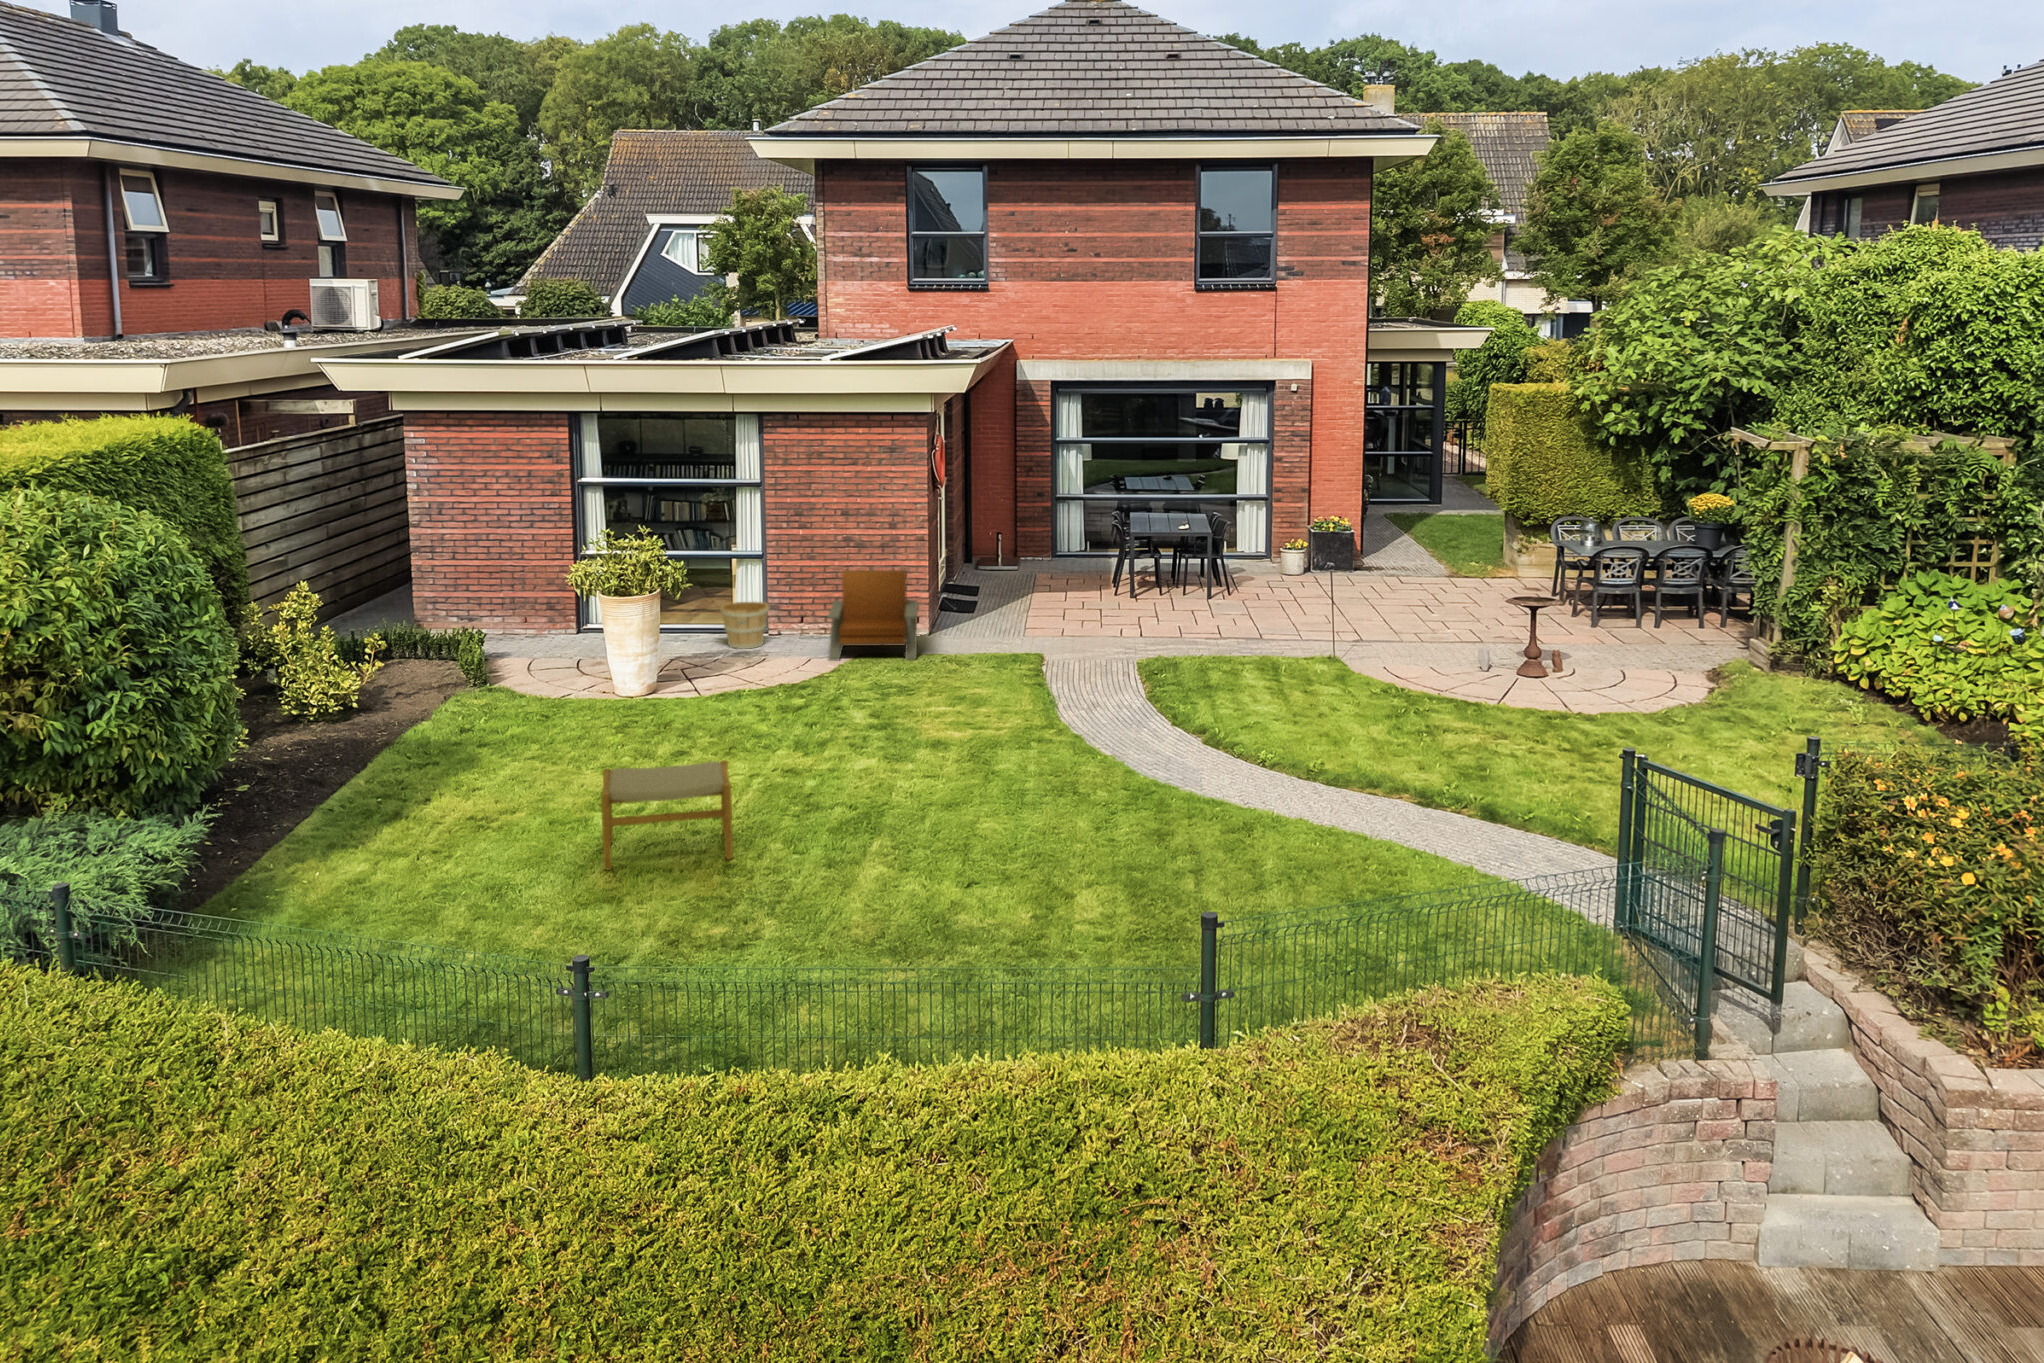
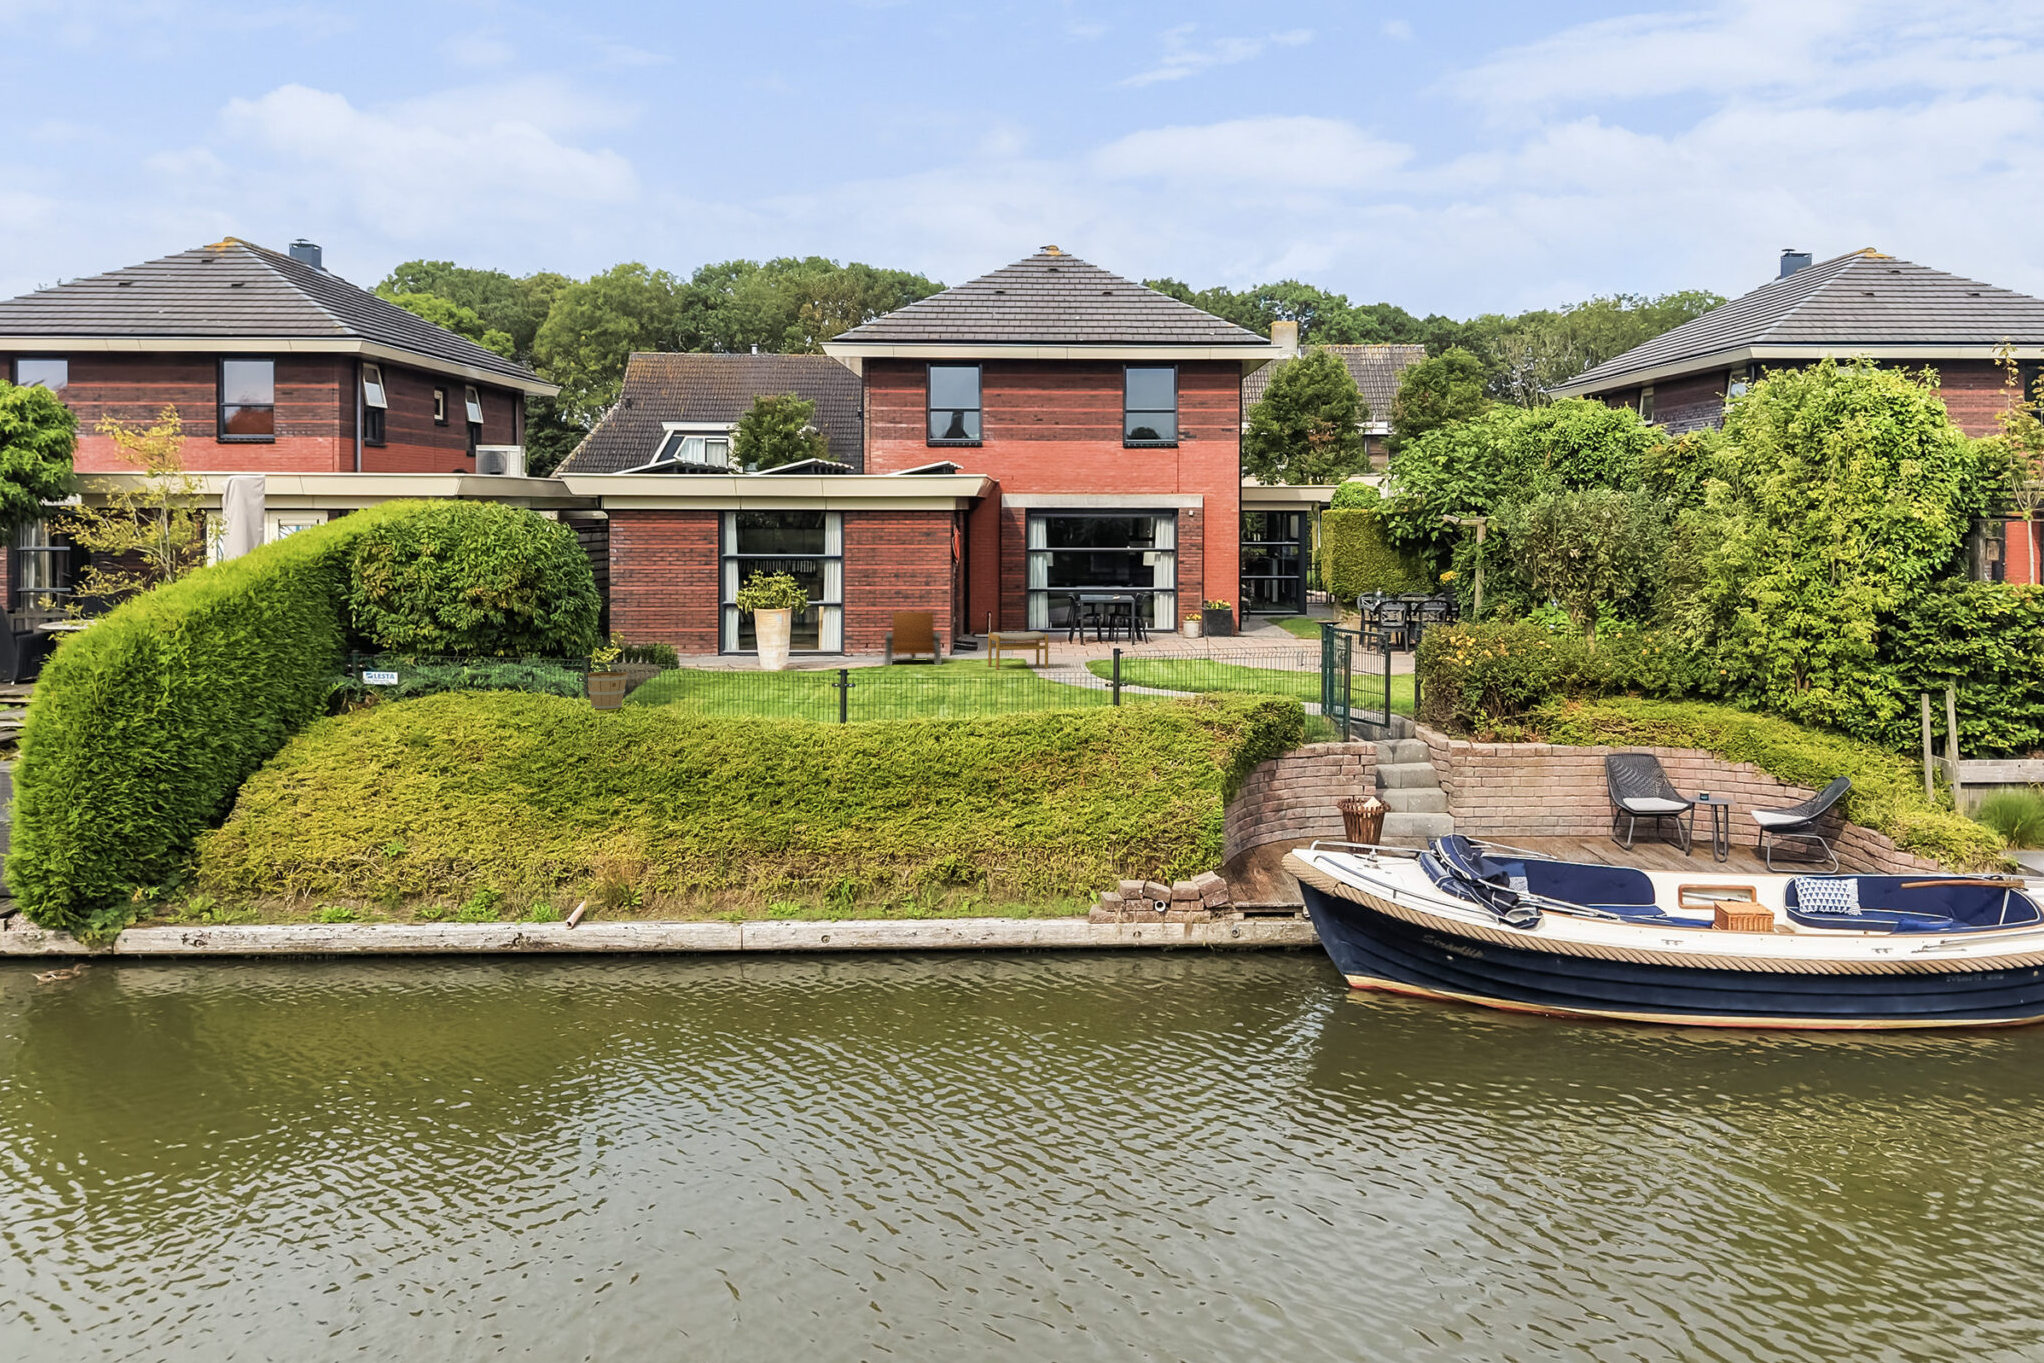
wooden bucket: present [721,602,769,649] -> present [588,672,628,709]
footstool: present [601,760,733,870] -> present [988,631,1048,670]

